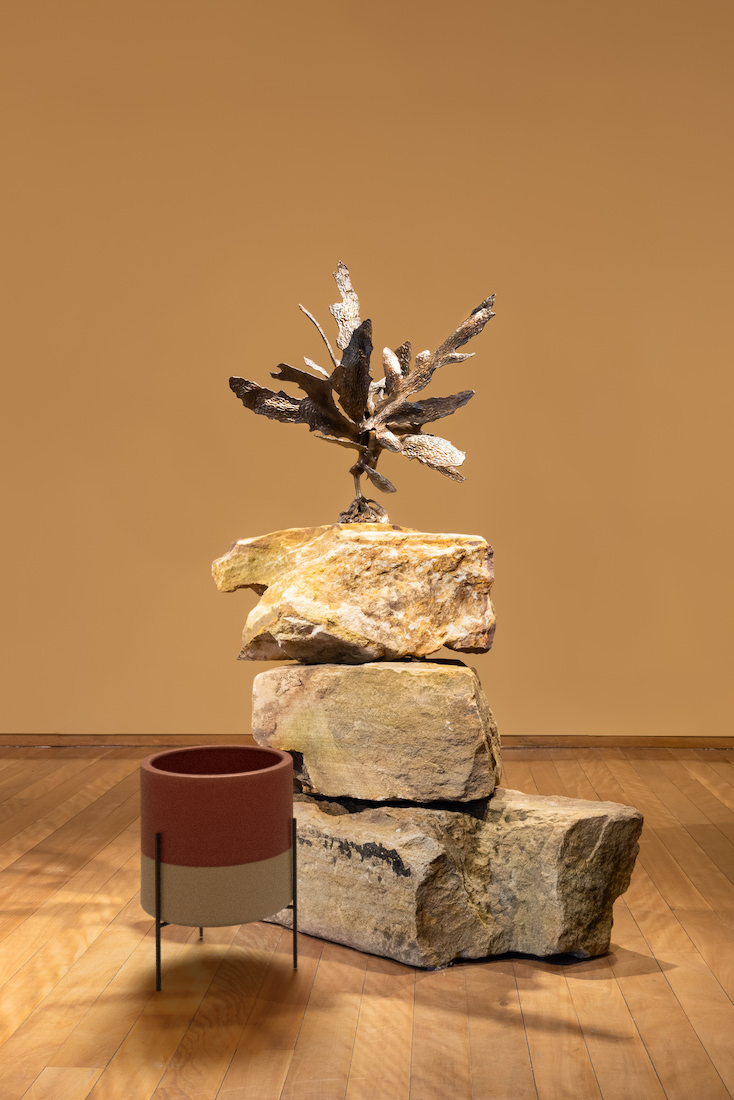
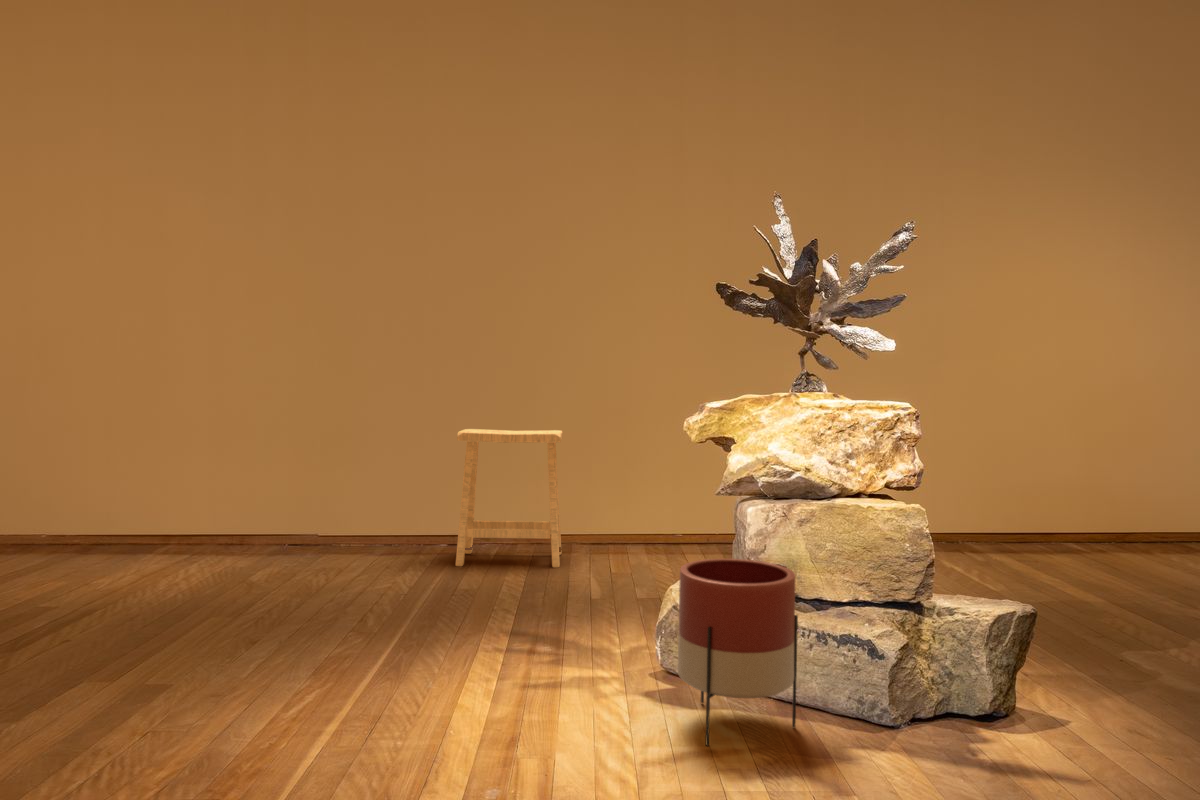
stool: none [37,586,190,766] -> present [456,429,563,568]

